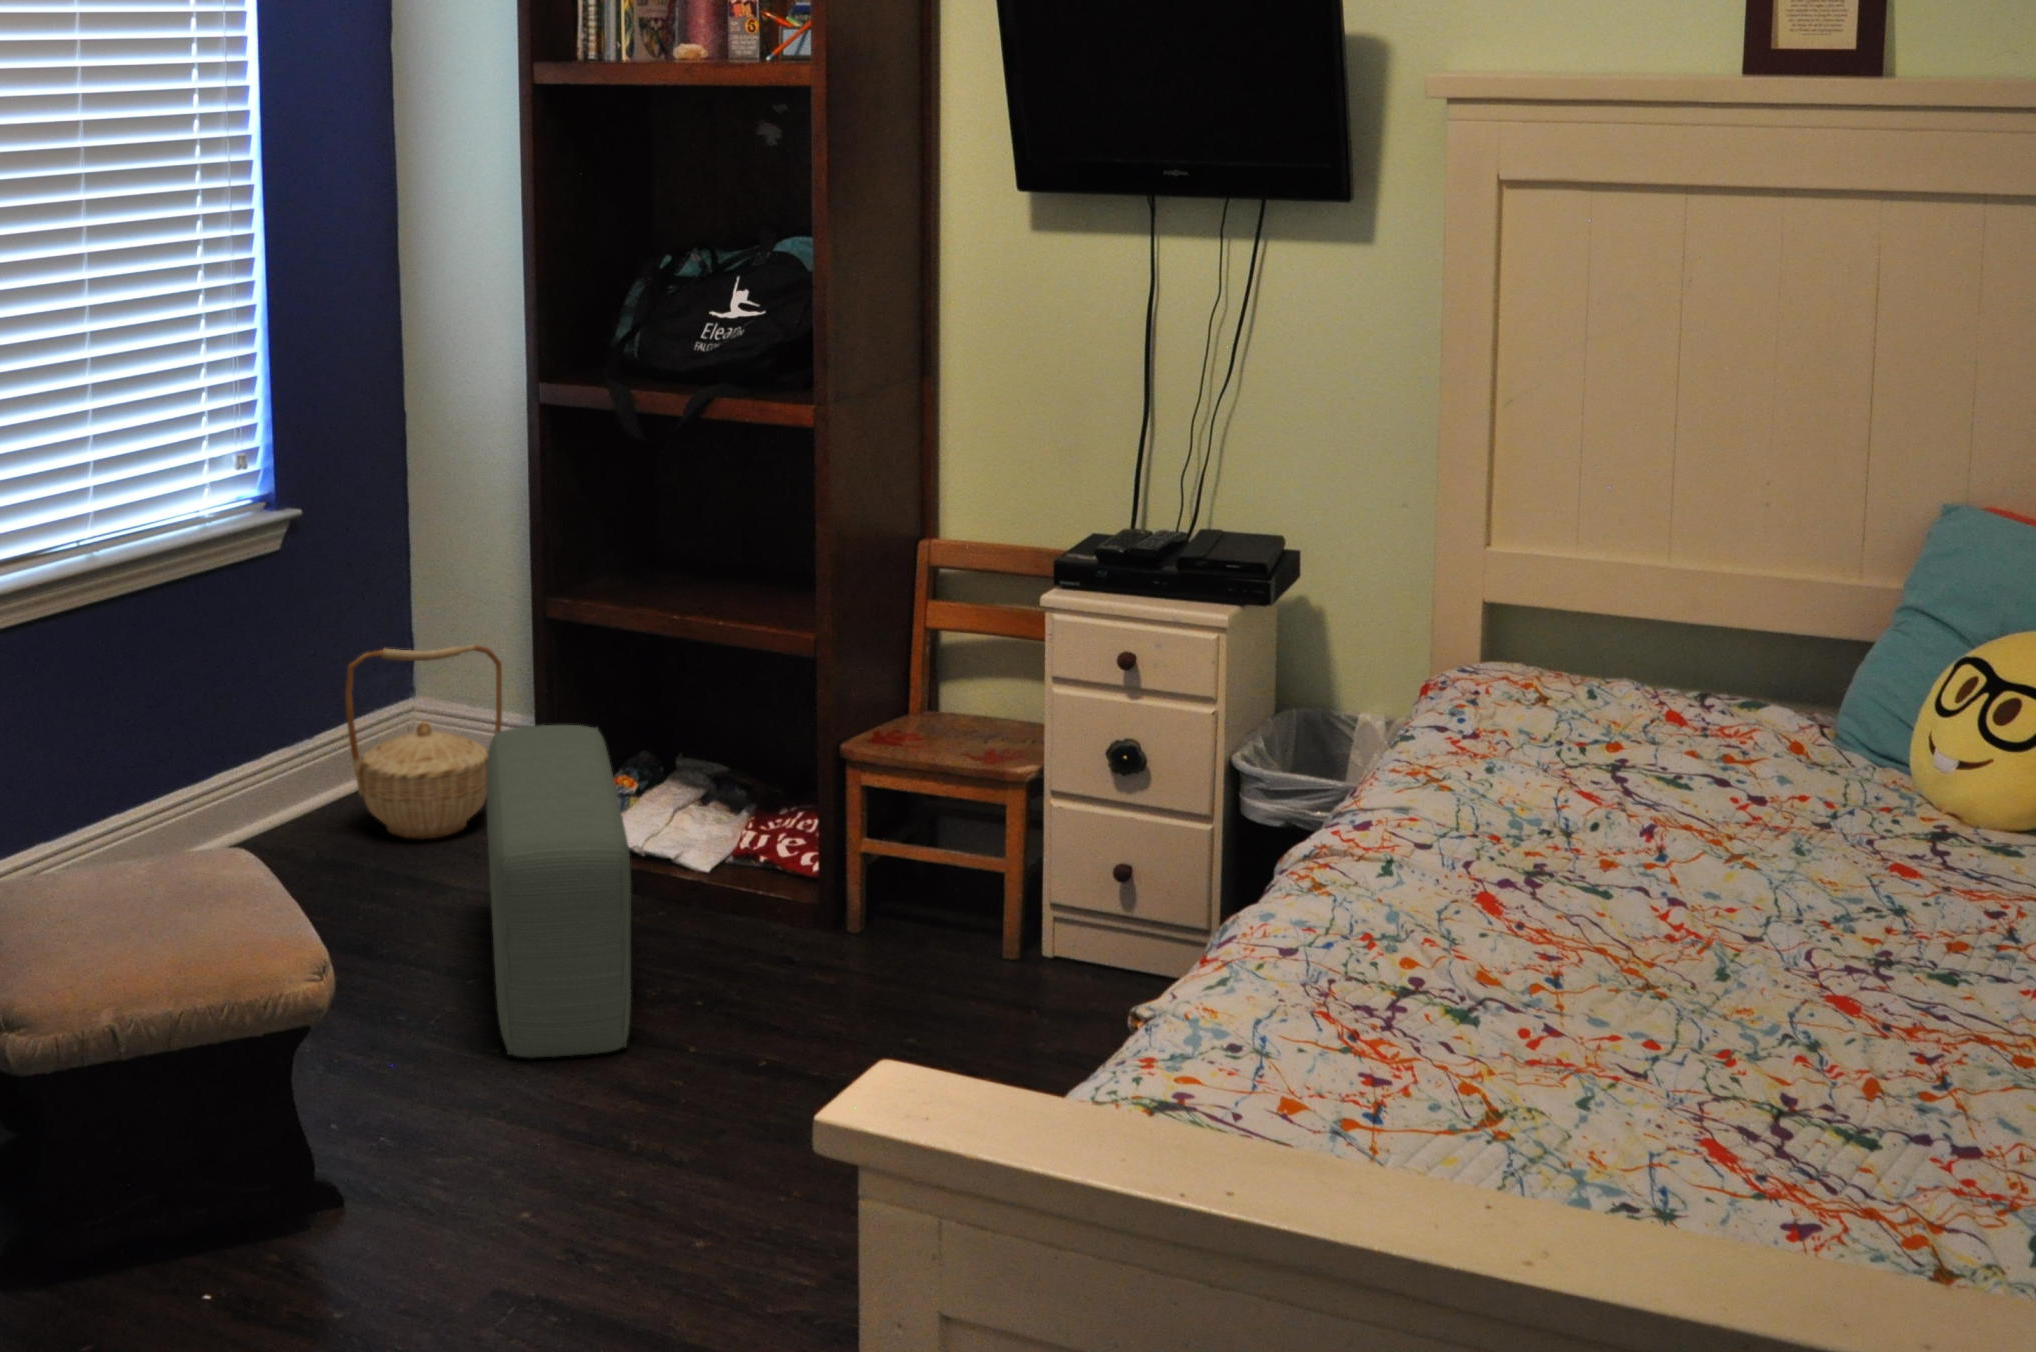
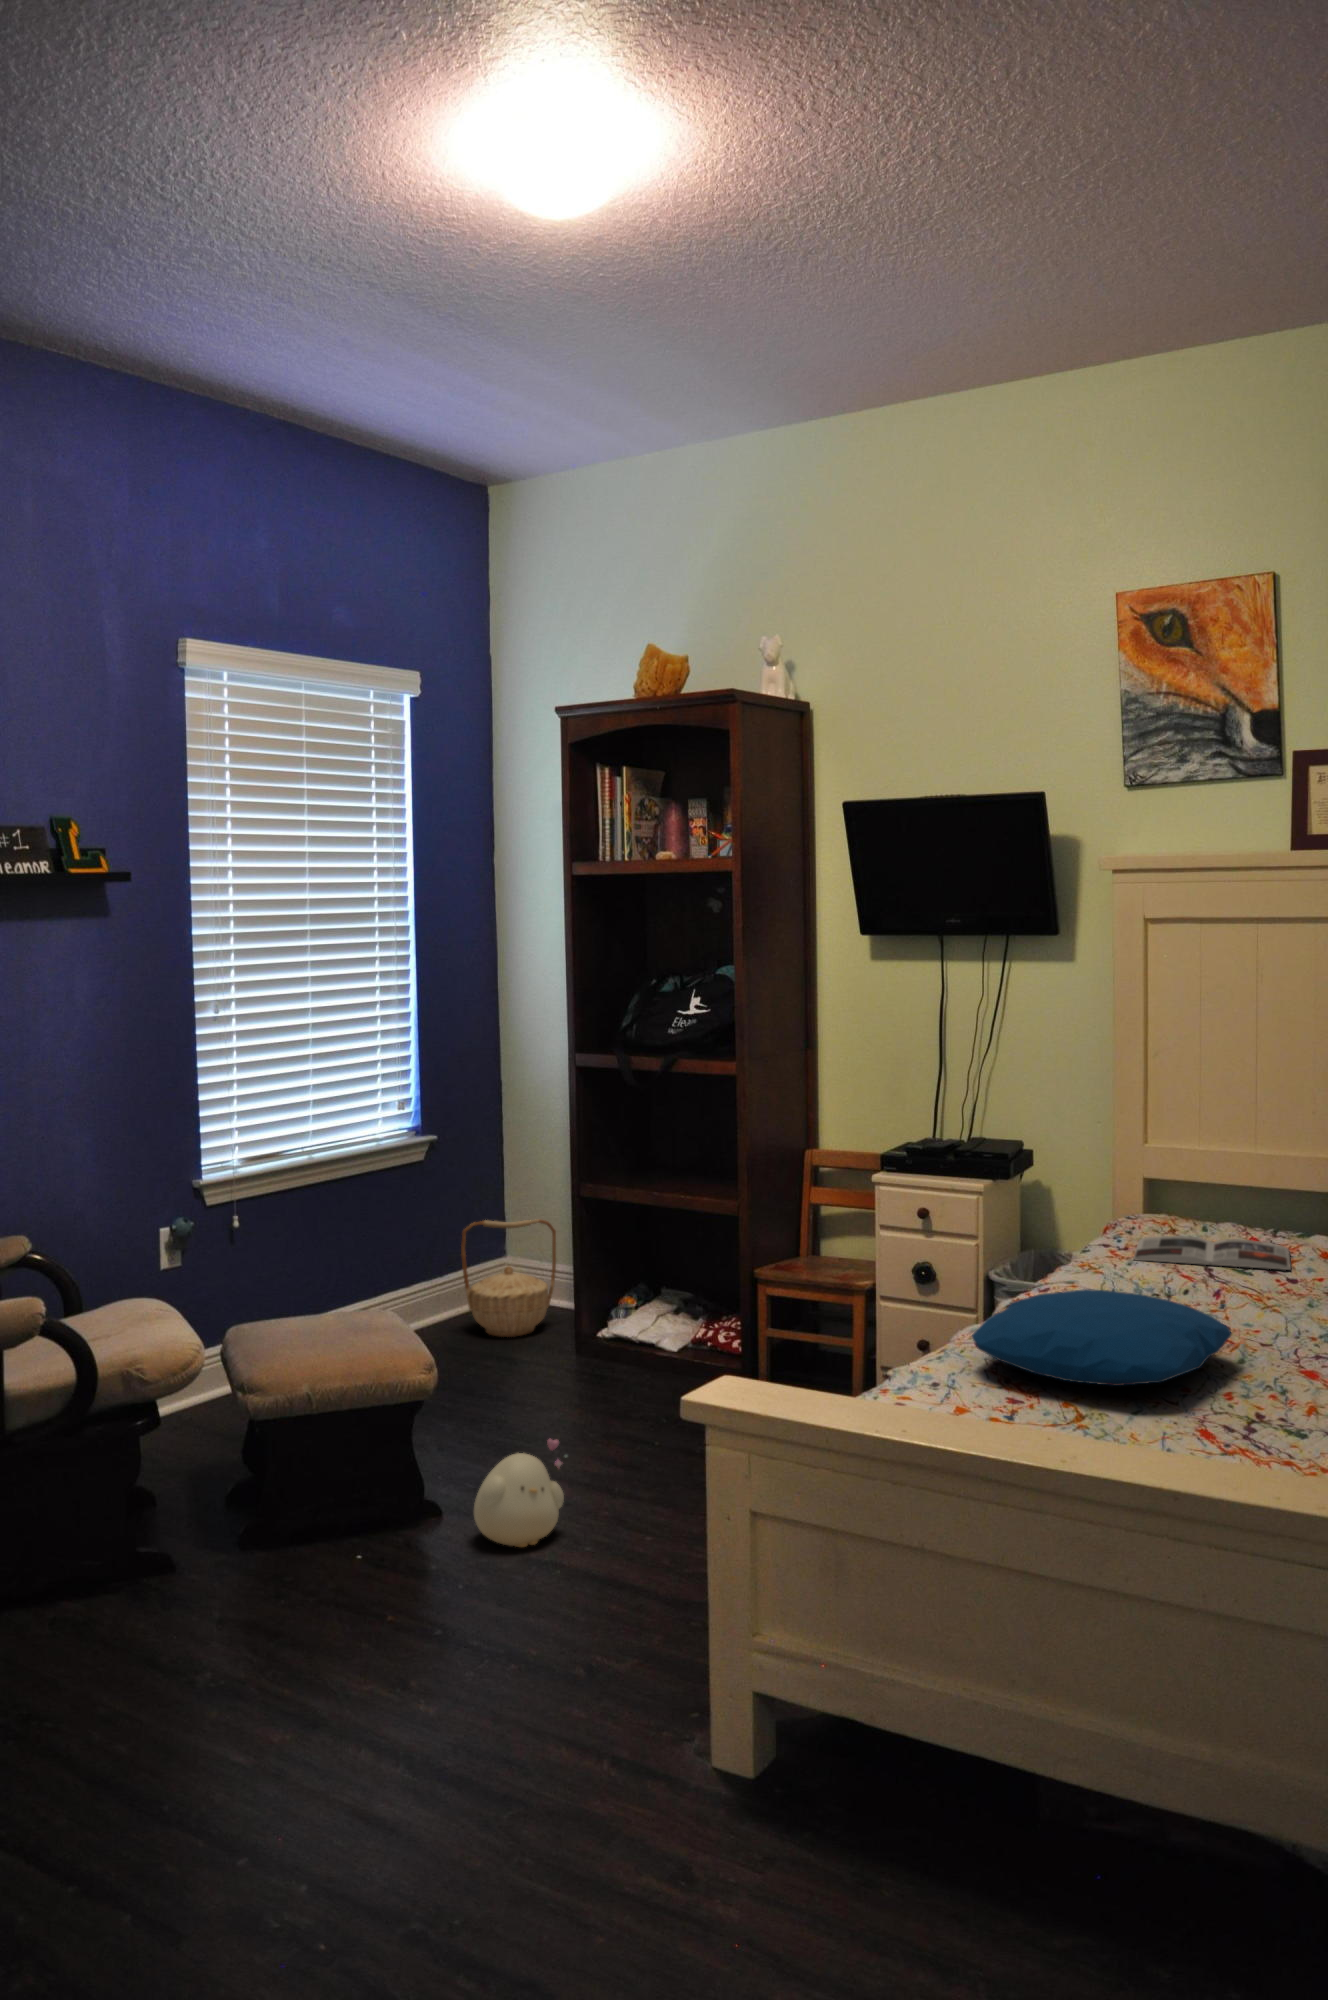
magazine: none [1490,709,1751,778] -> present [1133,1236,1291,1270]
pouf: present [487,725,631,1058] -> none [540,1260,620,1447]
pillow: none [1283,851,1719,1046] -> present [972,1289,1232,1386]
plush toy: none [399,1078,560,1265] -> present [474,1439,566,1547]

